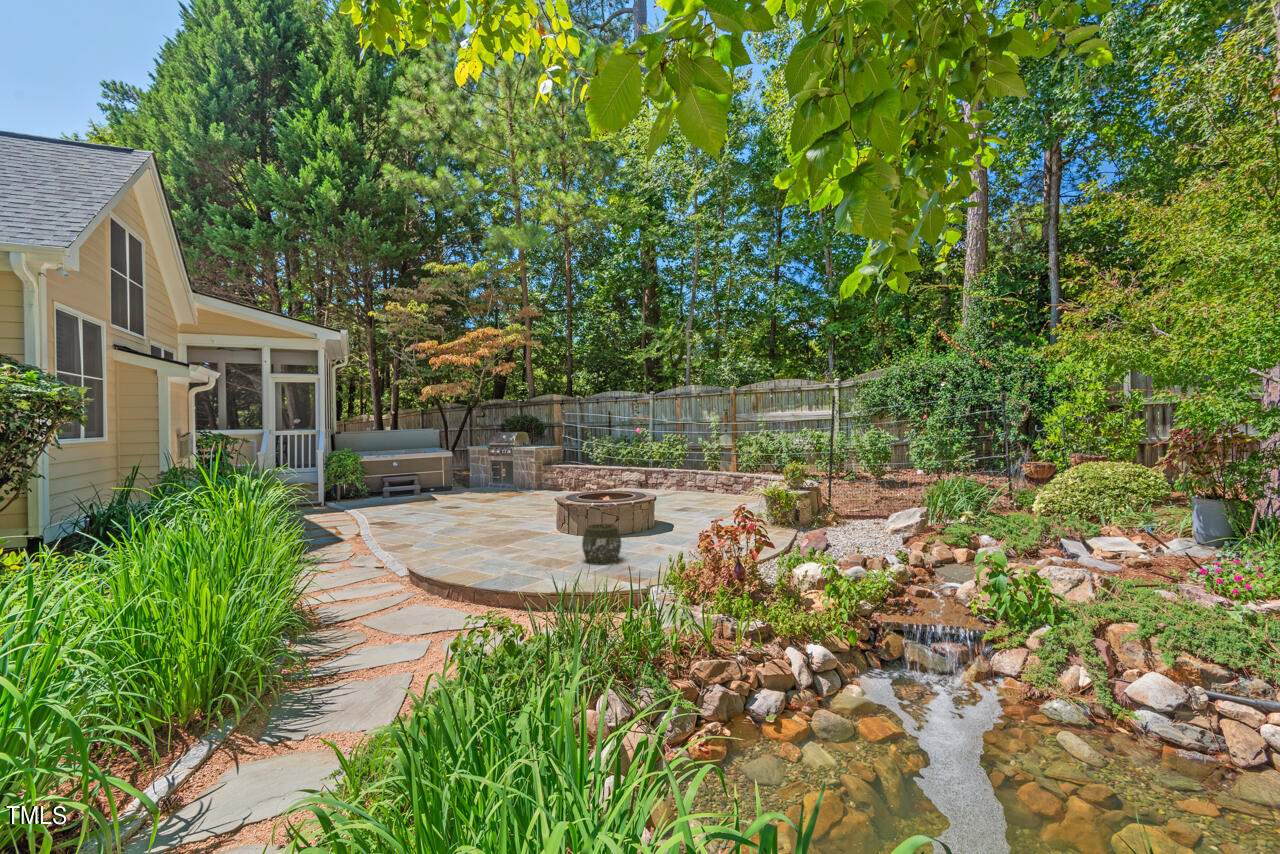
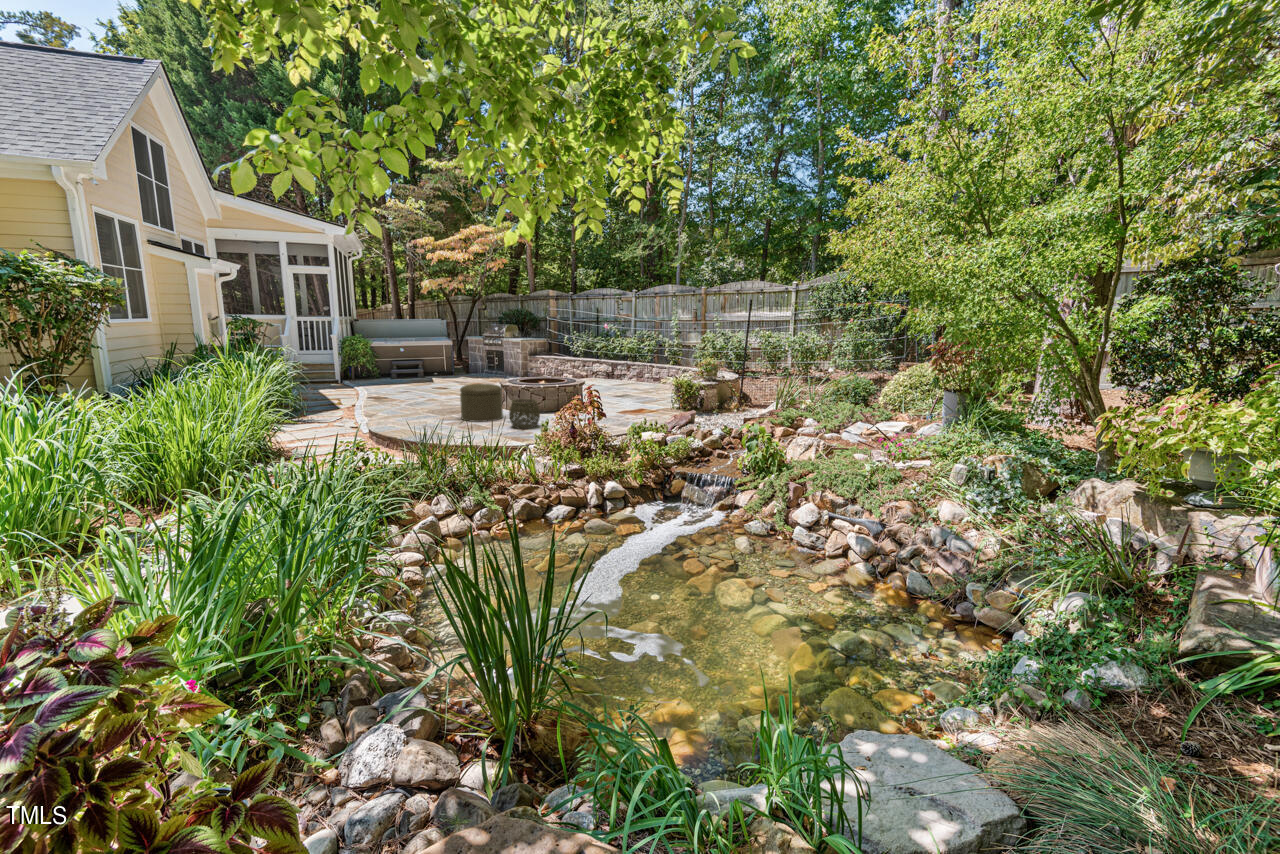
ottoman: none [510,505,562,555] -> present [460,384,503,422]

